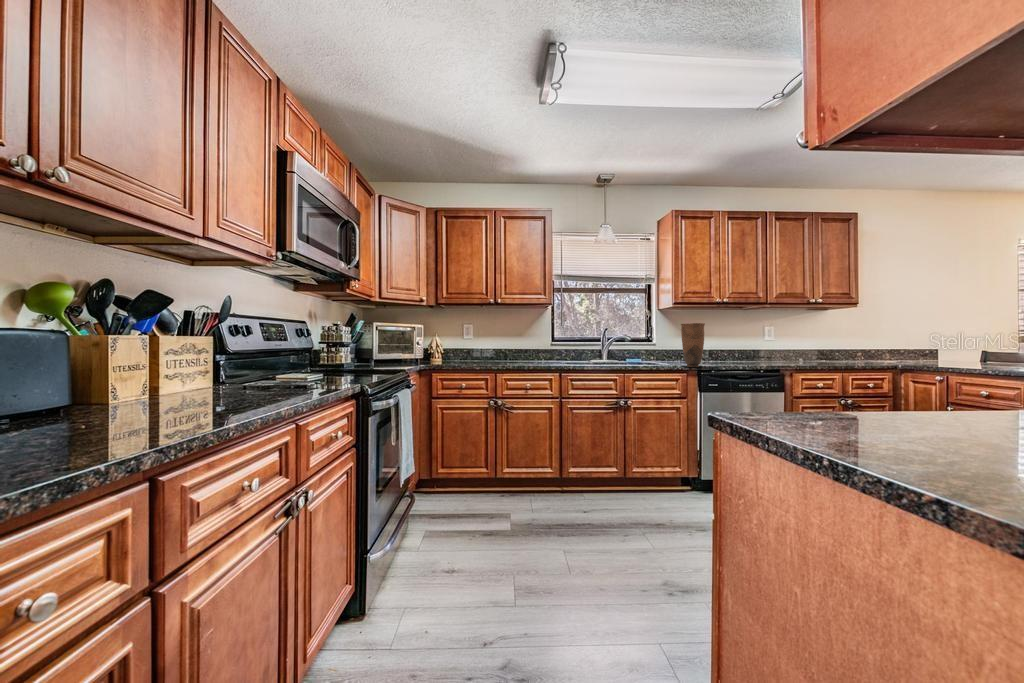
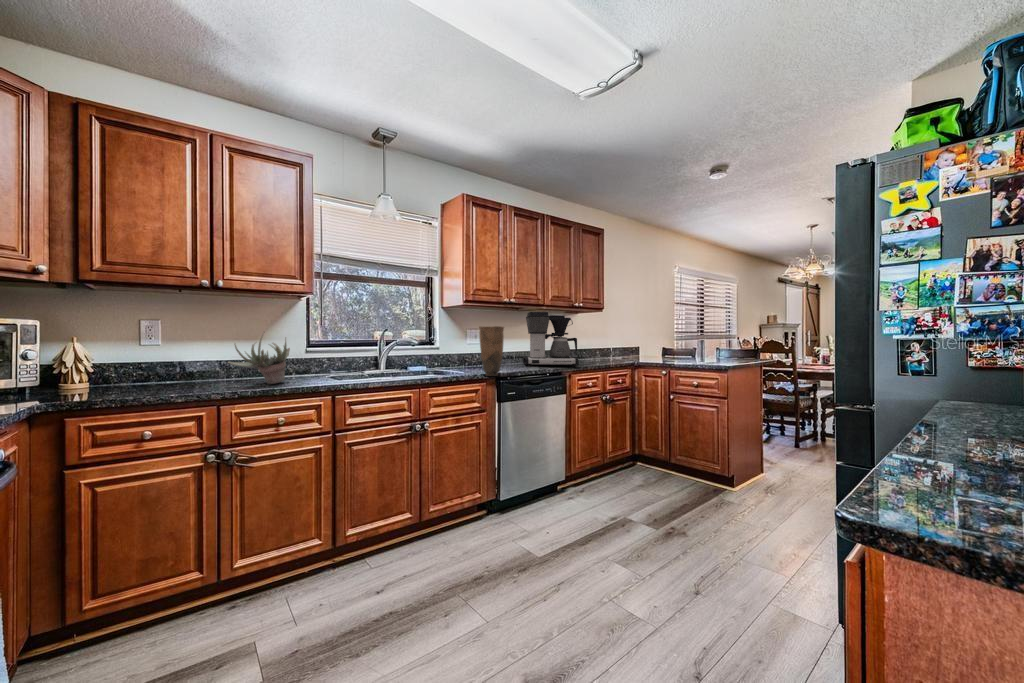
coffee maker: none [742,309,806,364] -> present [523,312,579,366]
succulent plant: none [502,329,536,364] -> present [228,332,290,384]

